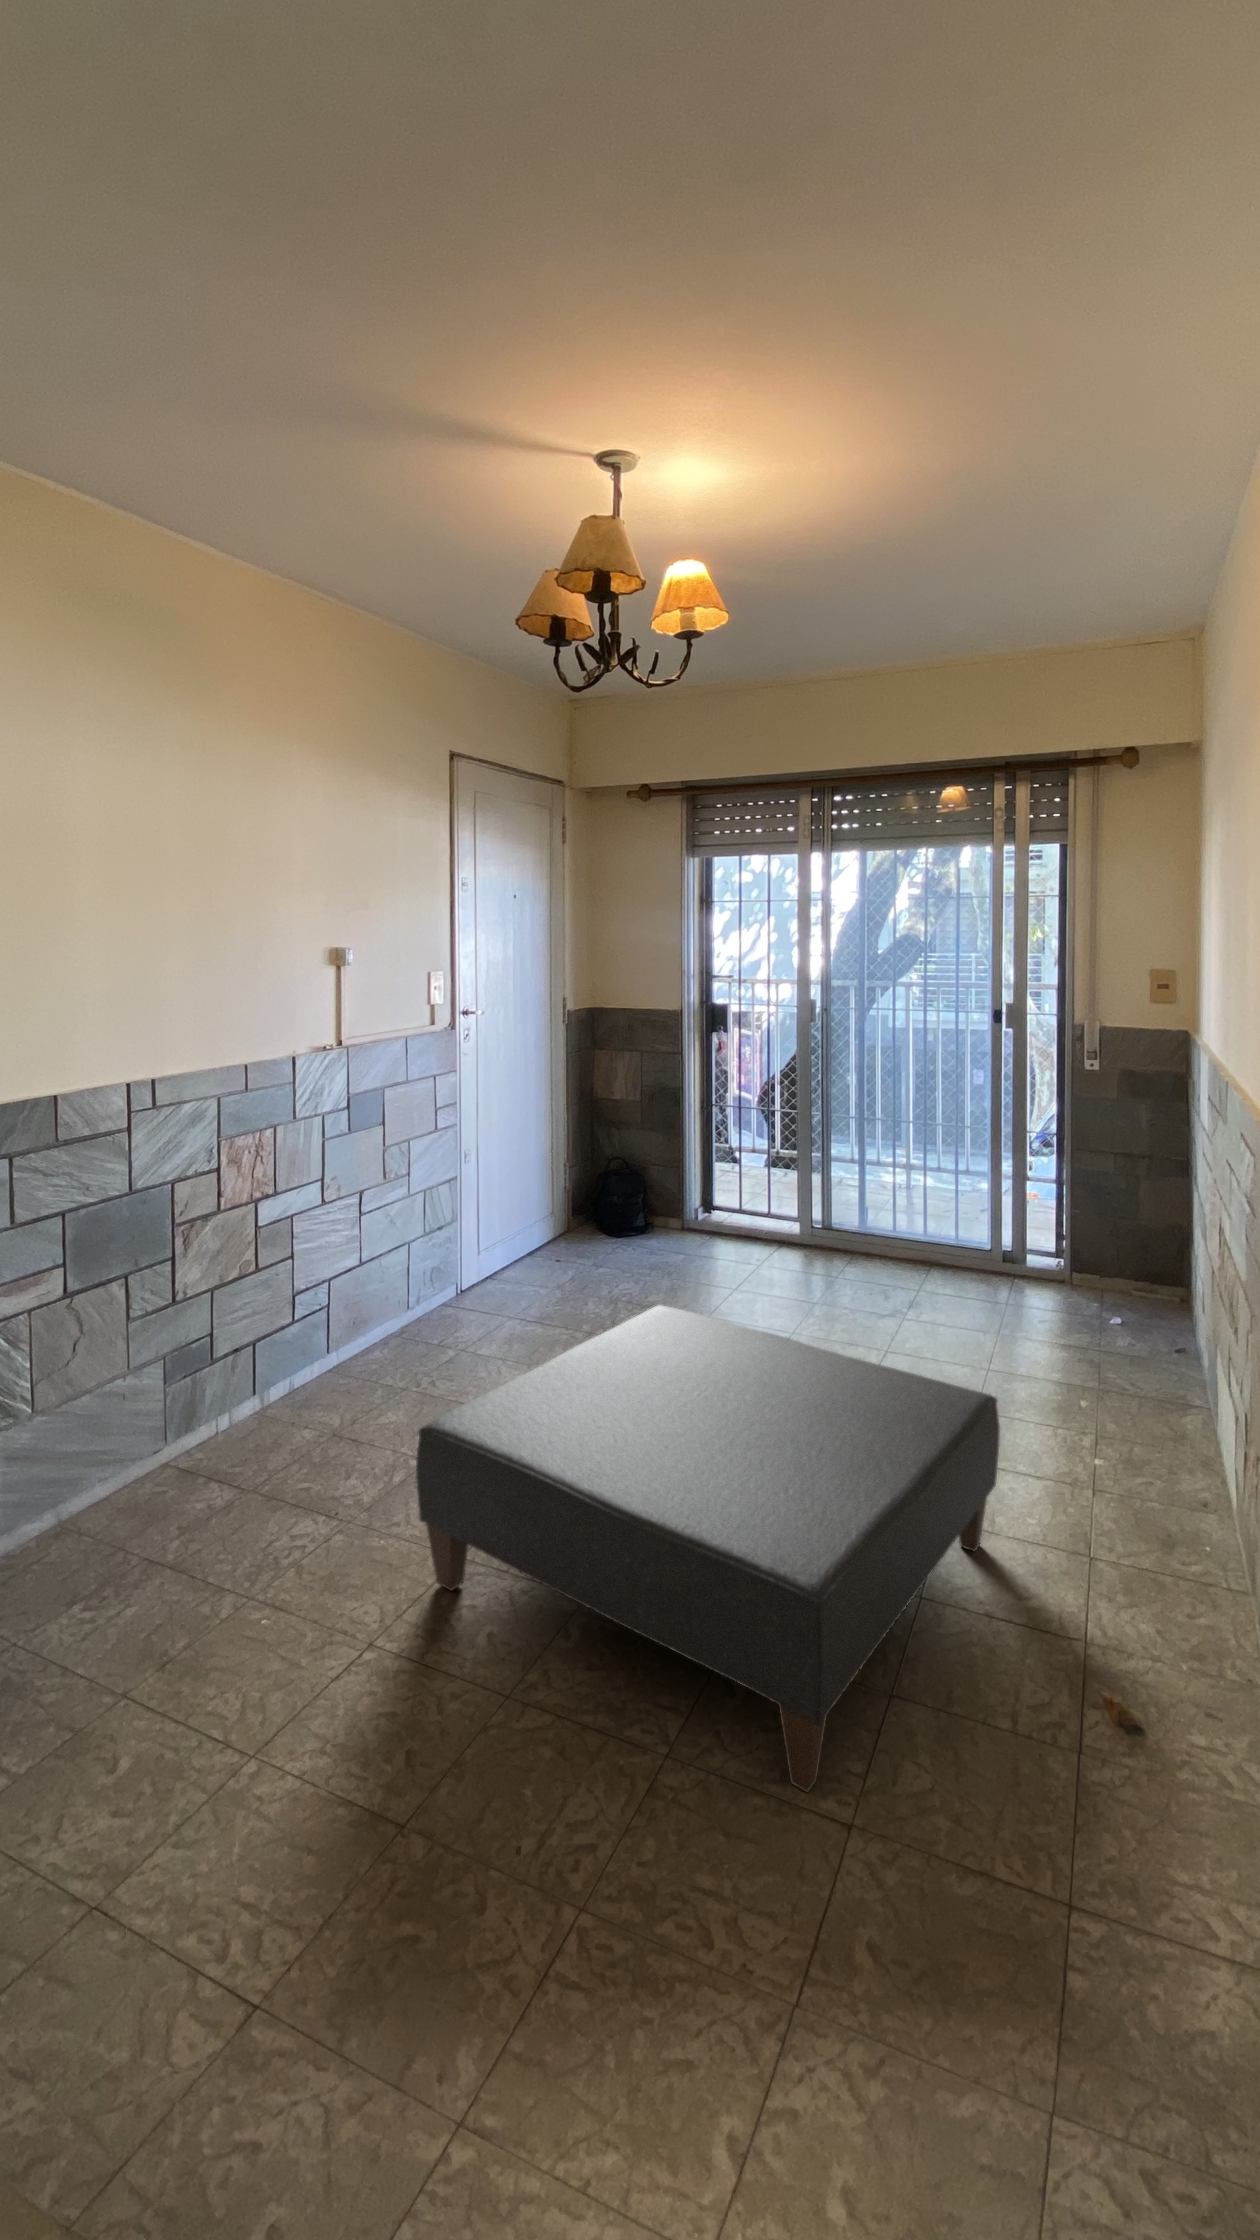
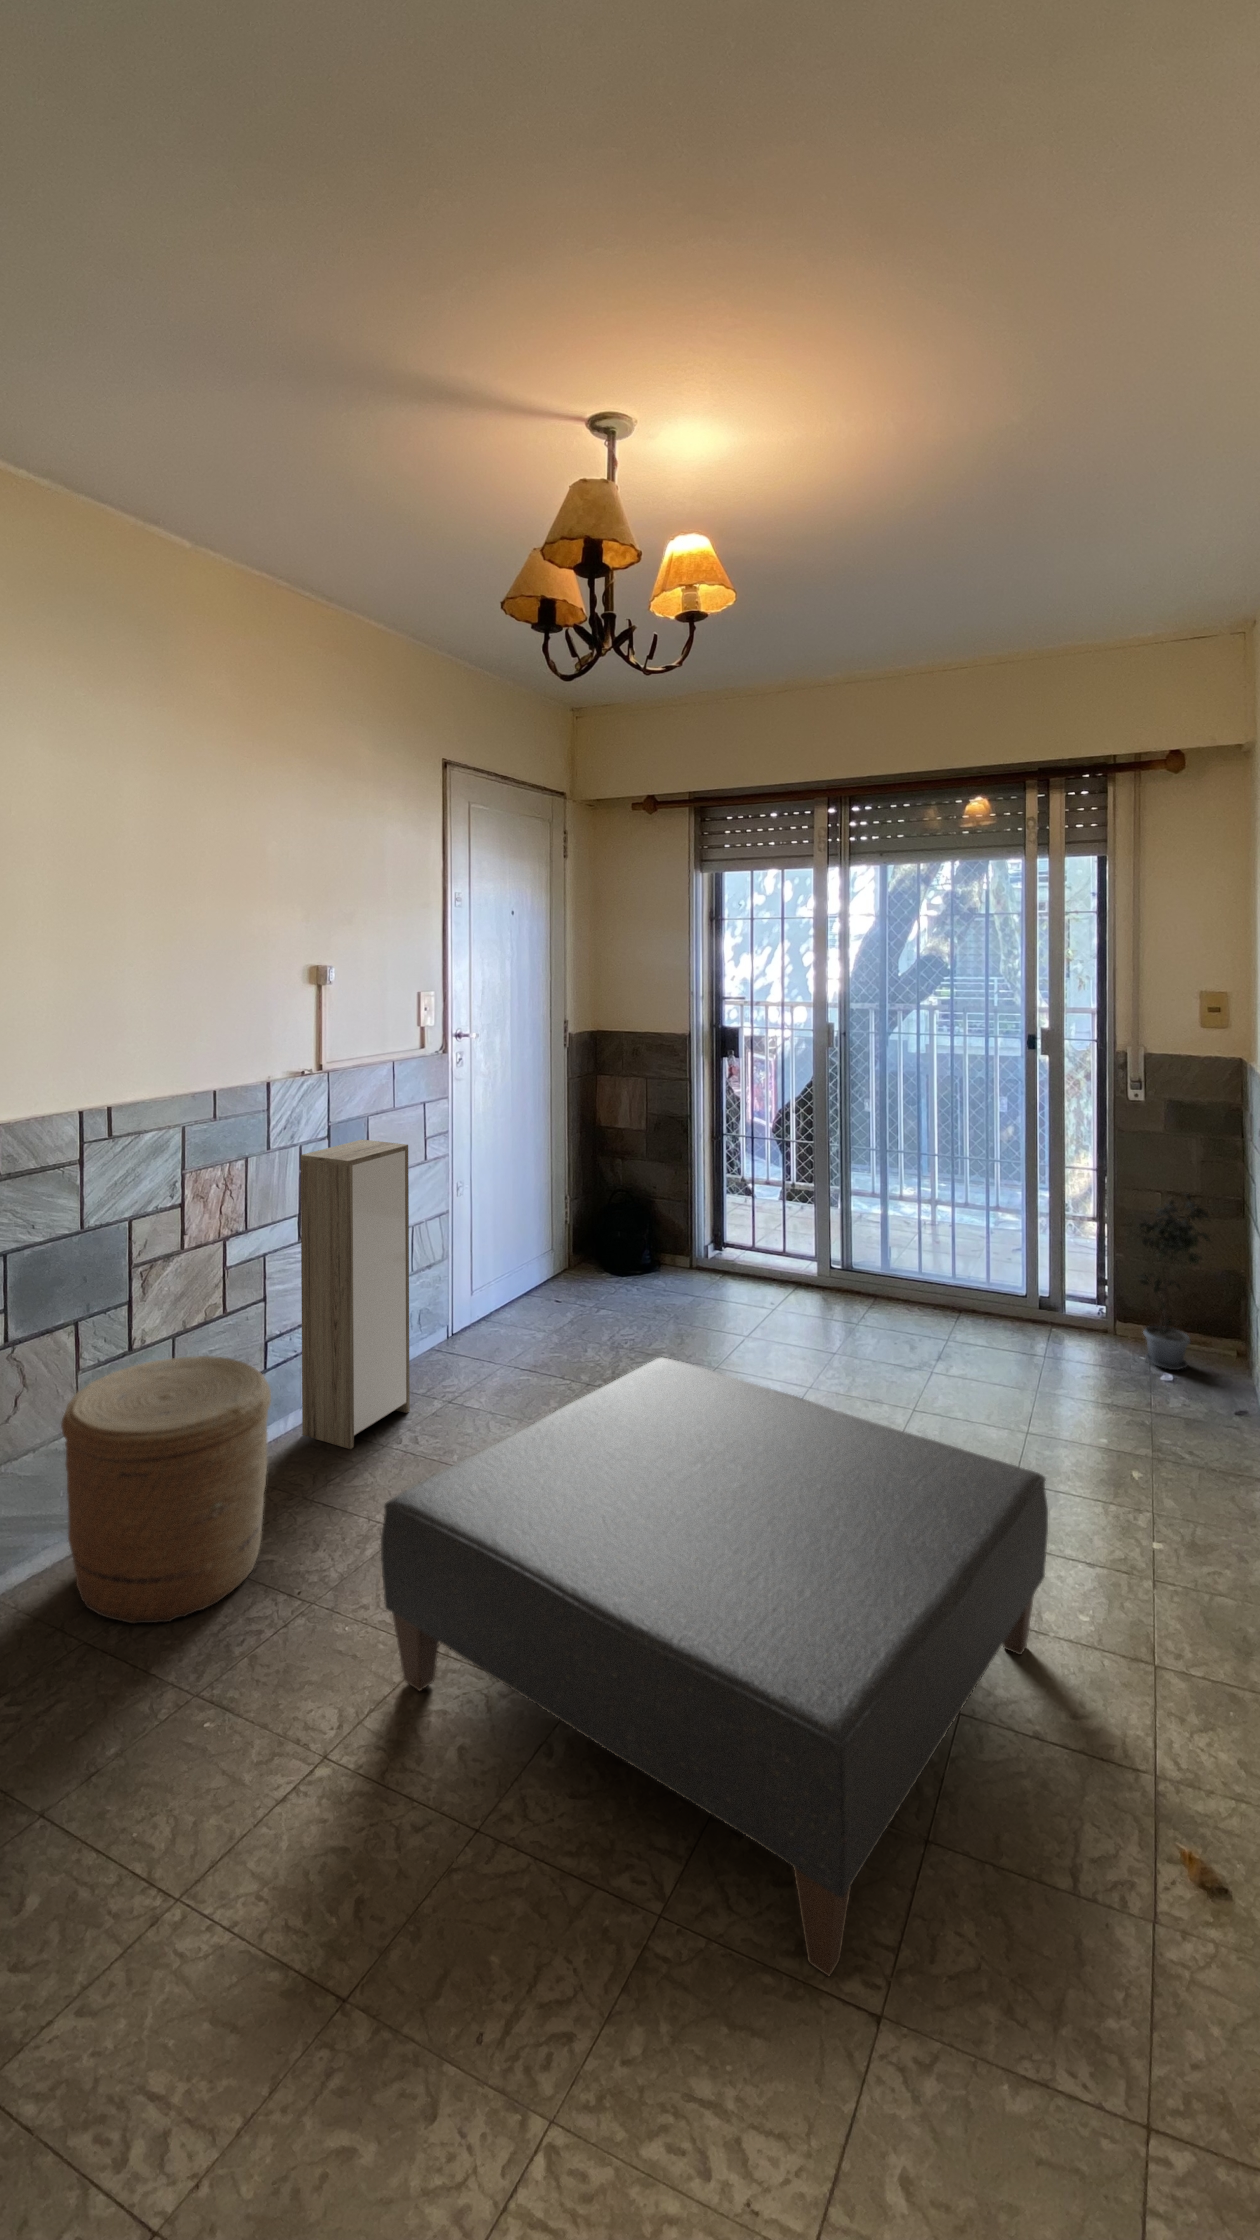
storage cabinet: none [323,1110,424,1395] -> present [301,1140,410,1449]
potted plant: none [1082,1156,1162,1316] -> present [1137,1194,1210,1370]
woven basket: none [117,1308,307,1543] -> present [61,1356,271,1624]

